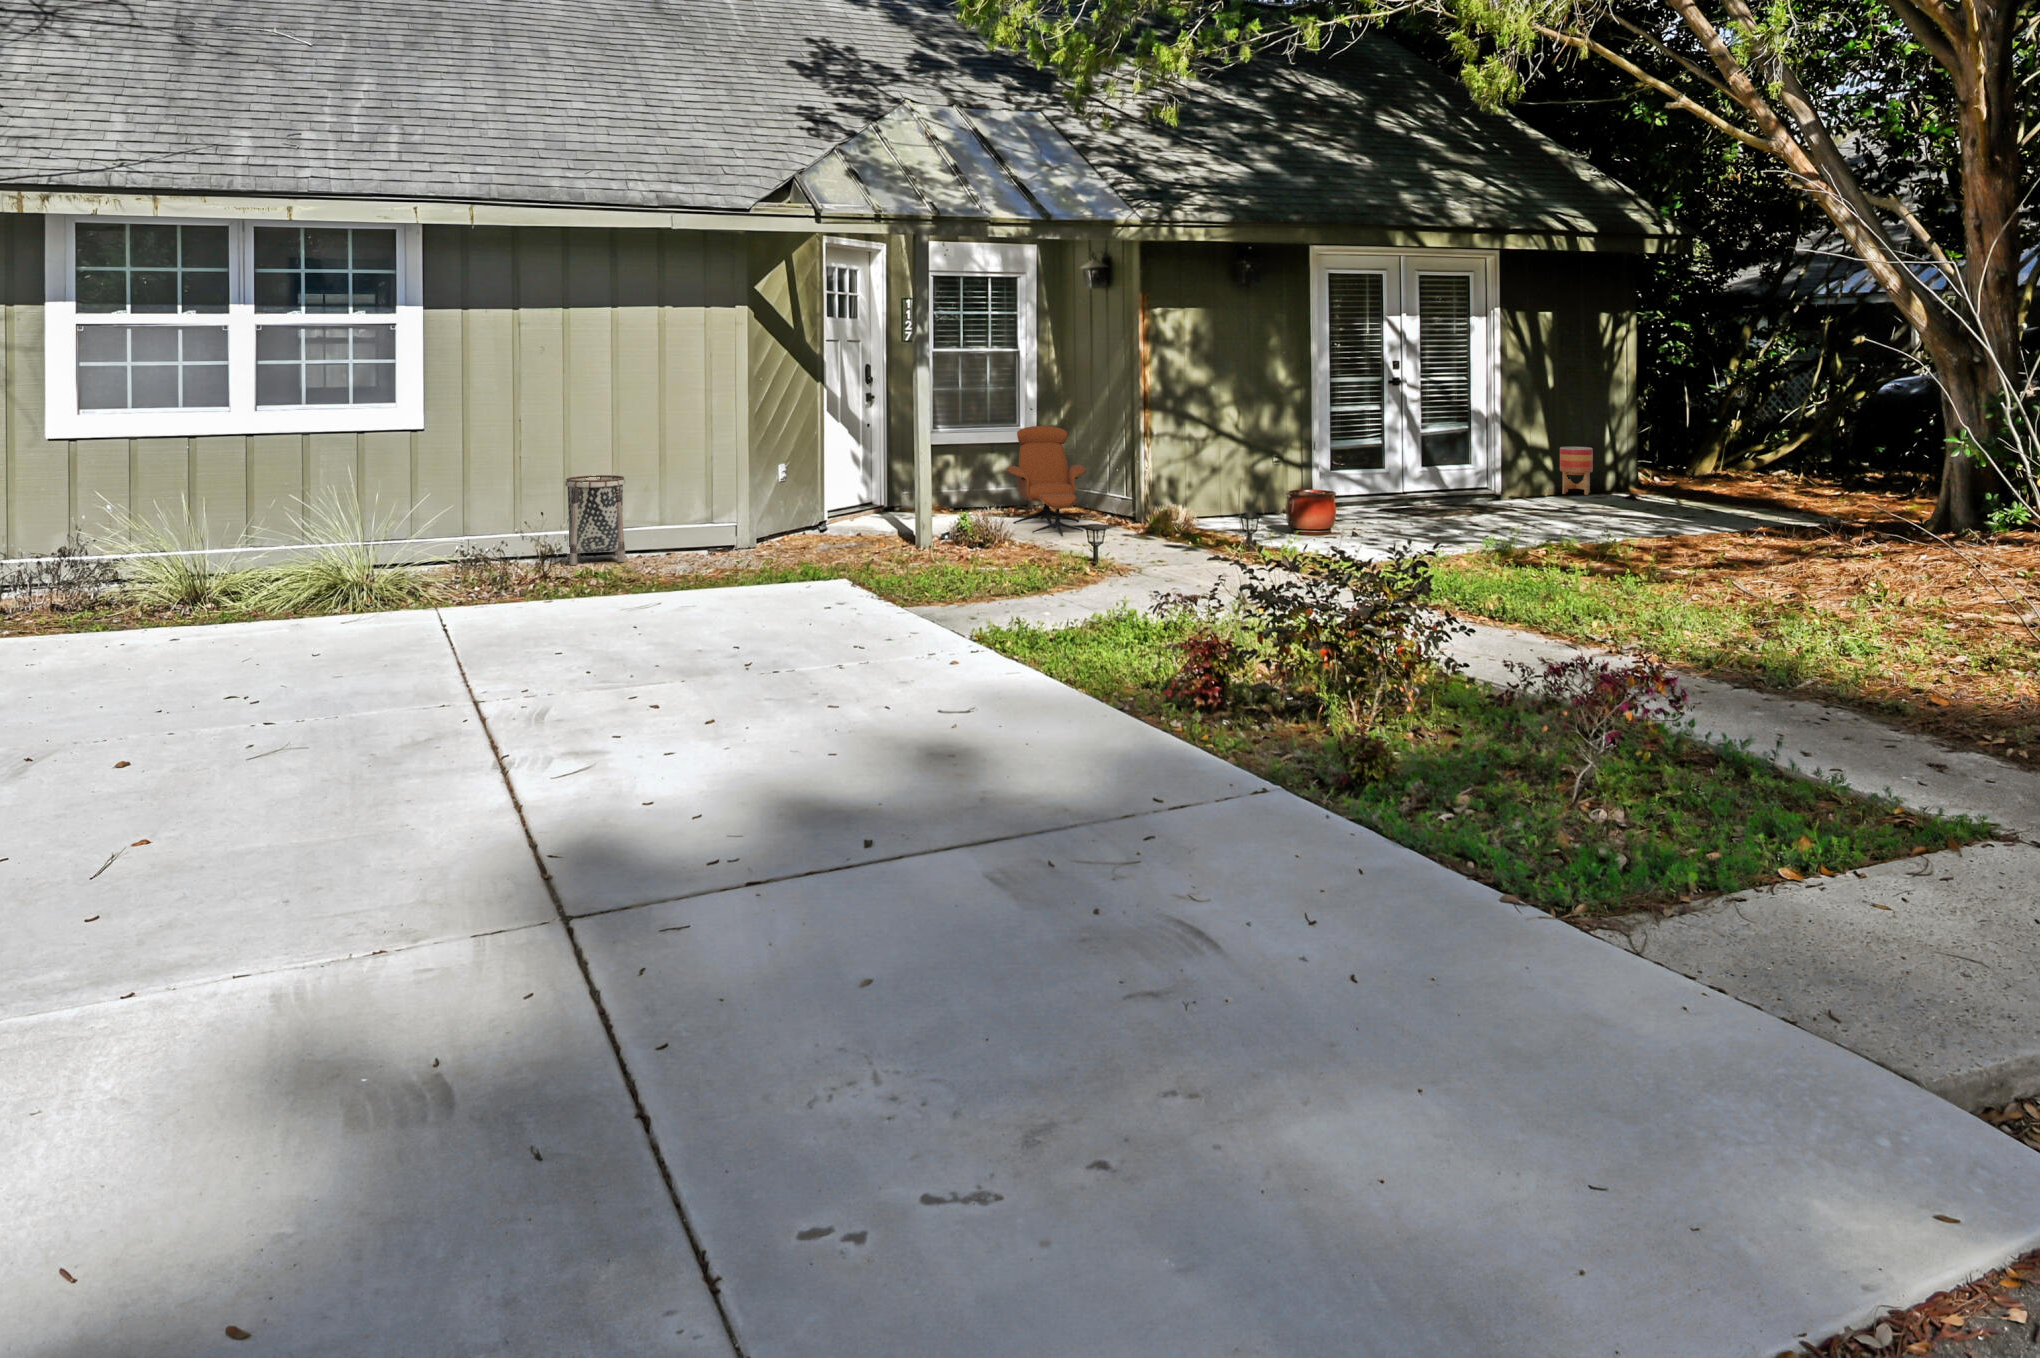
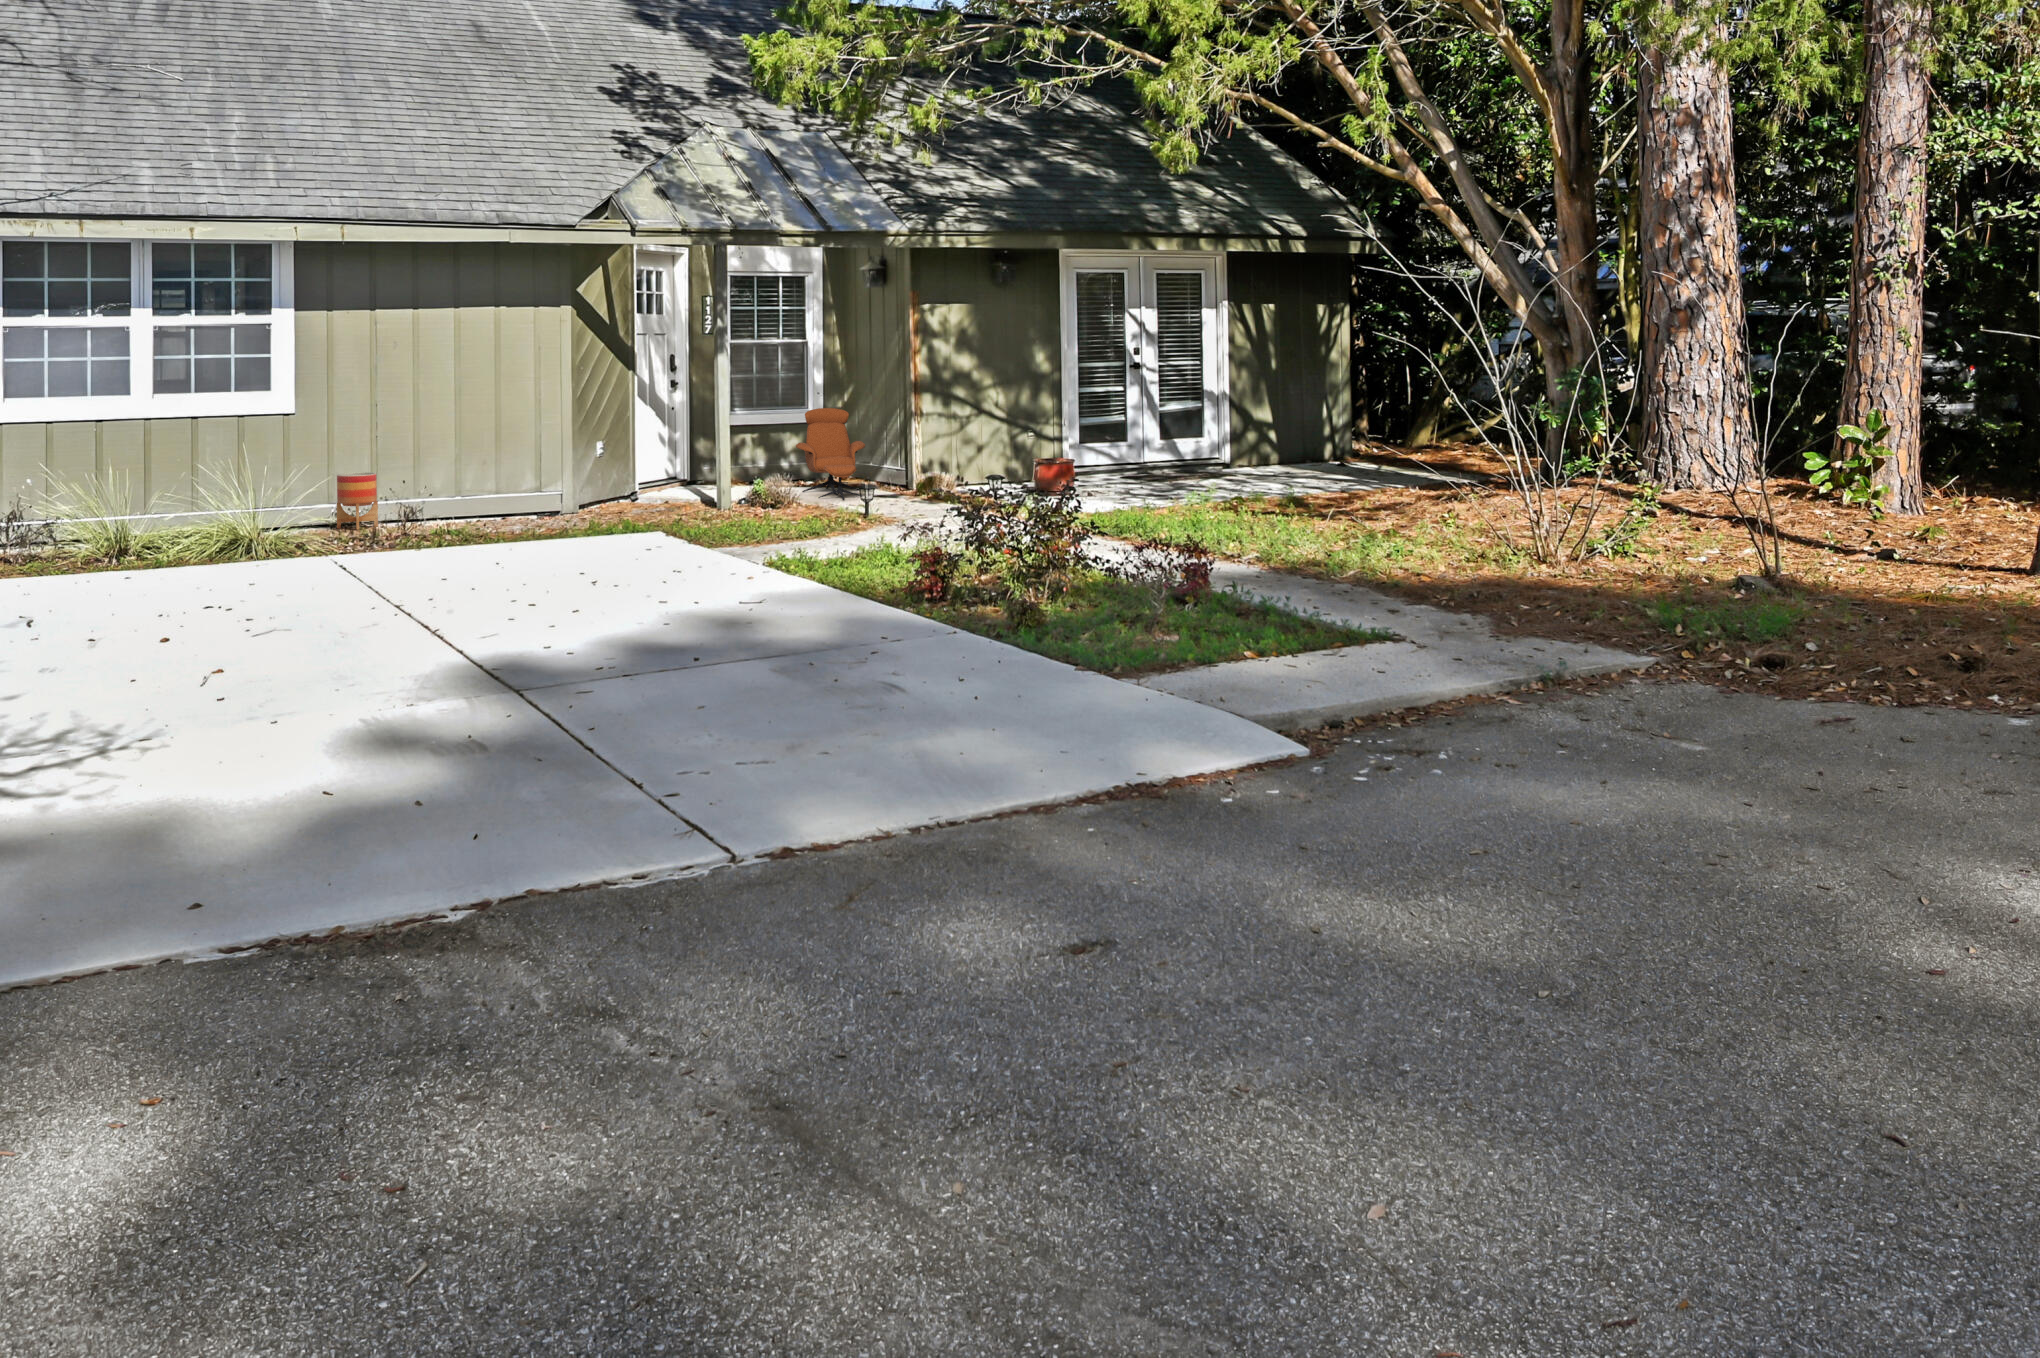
planter: present [1560,447,1593,495] -> present [337,472,378,530]
basket: present [565,475,625,565] -> none [420,451,473,526]

